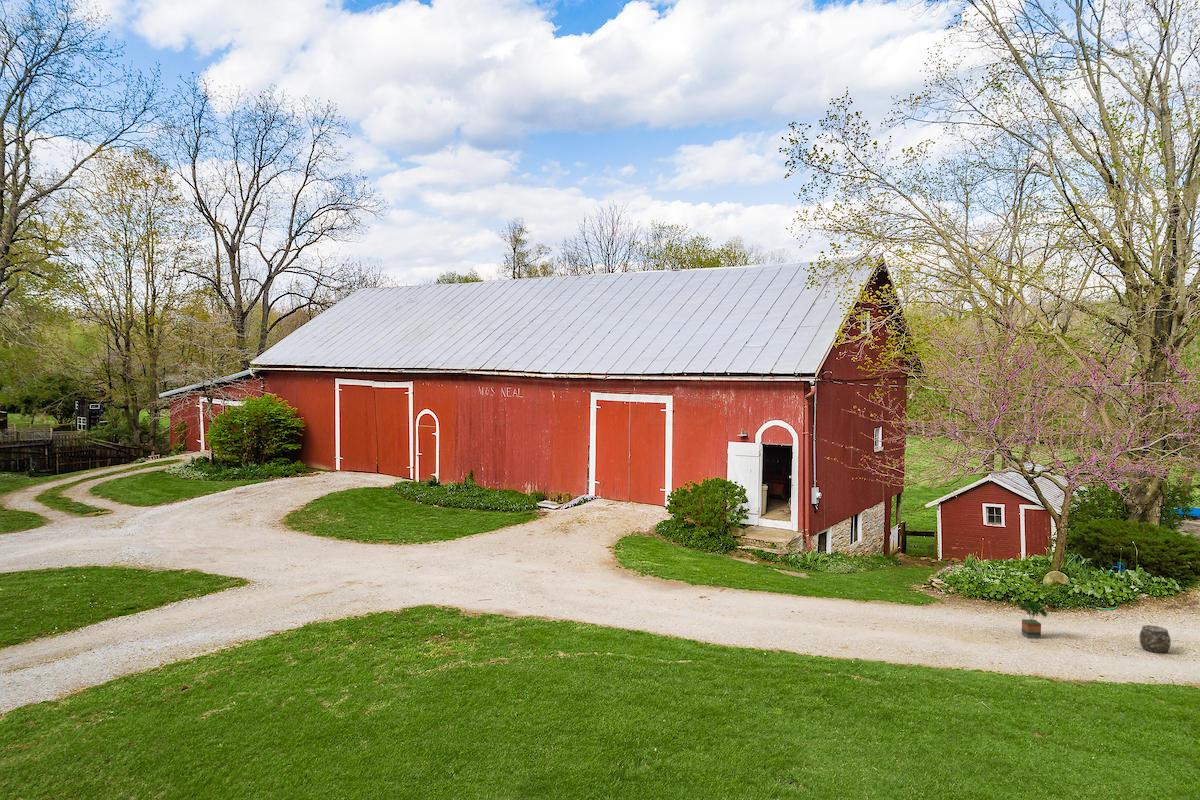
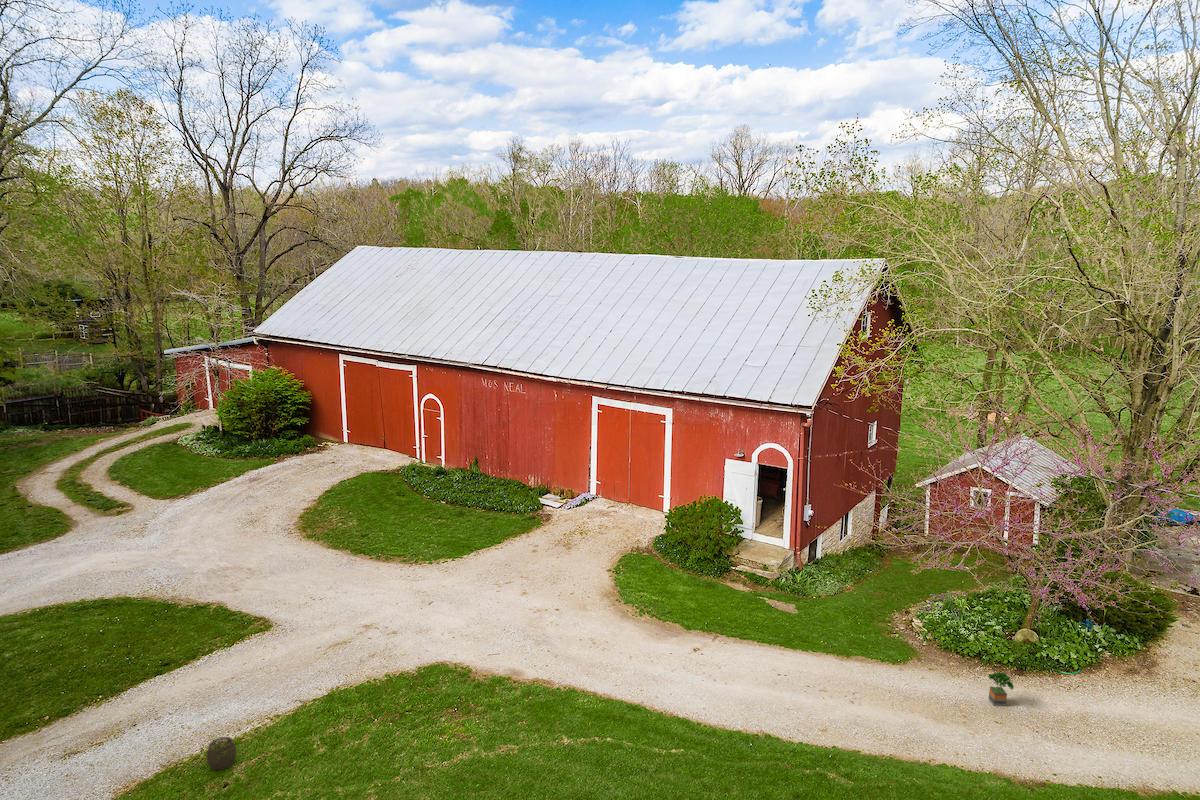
woven basket: present [1139,625,1171,653] -> present [207,737,236,770]

